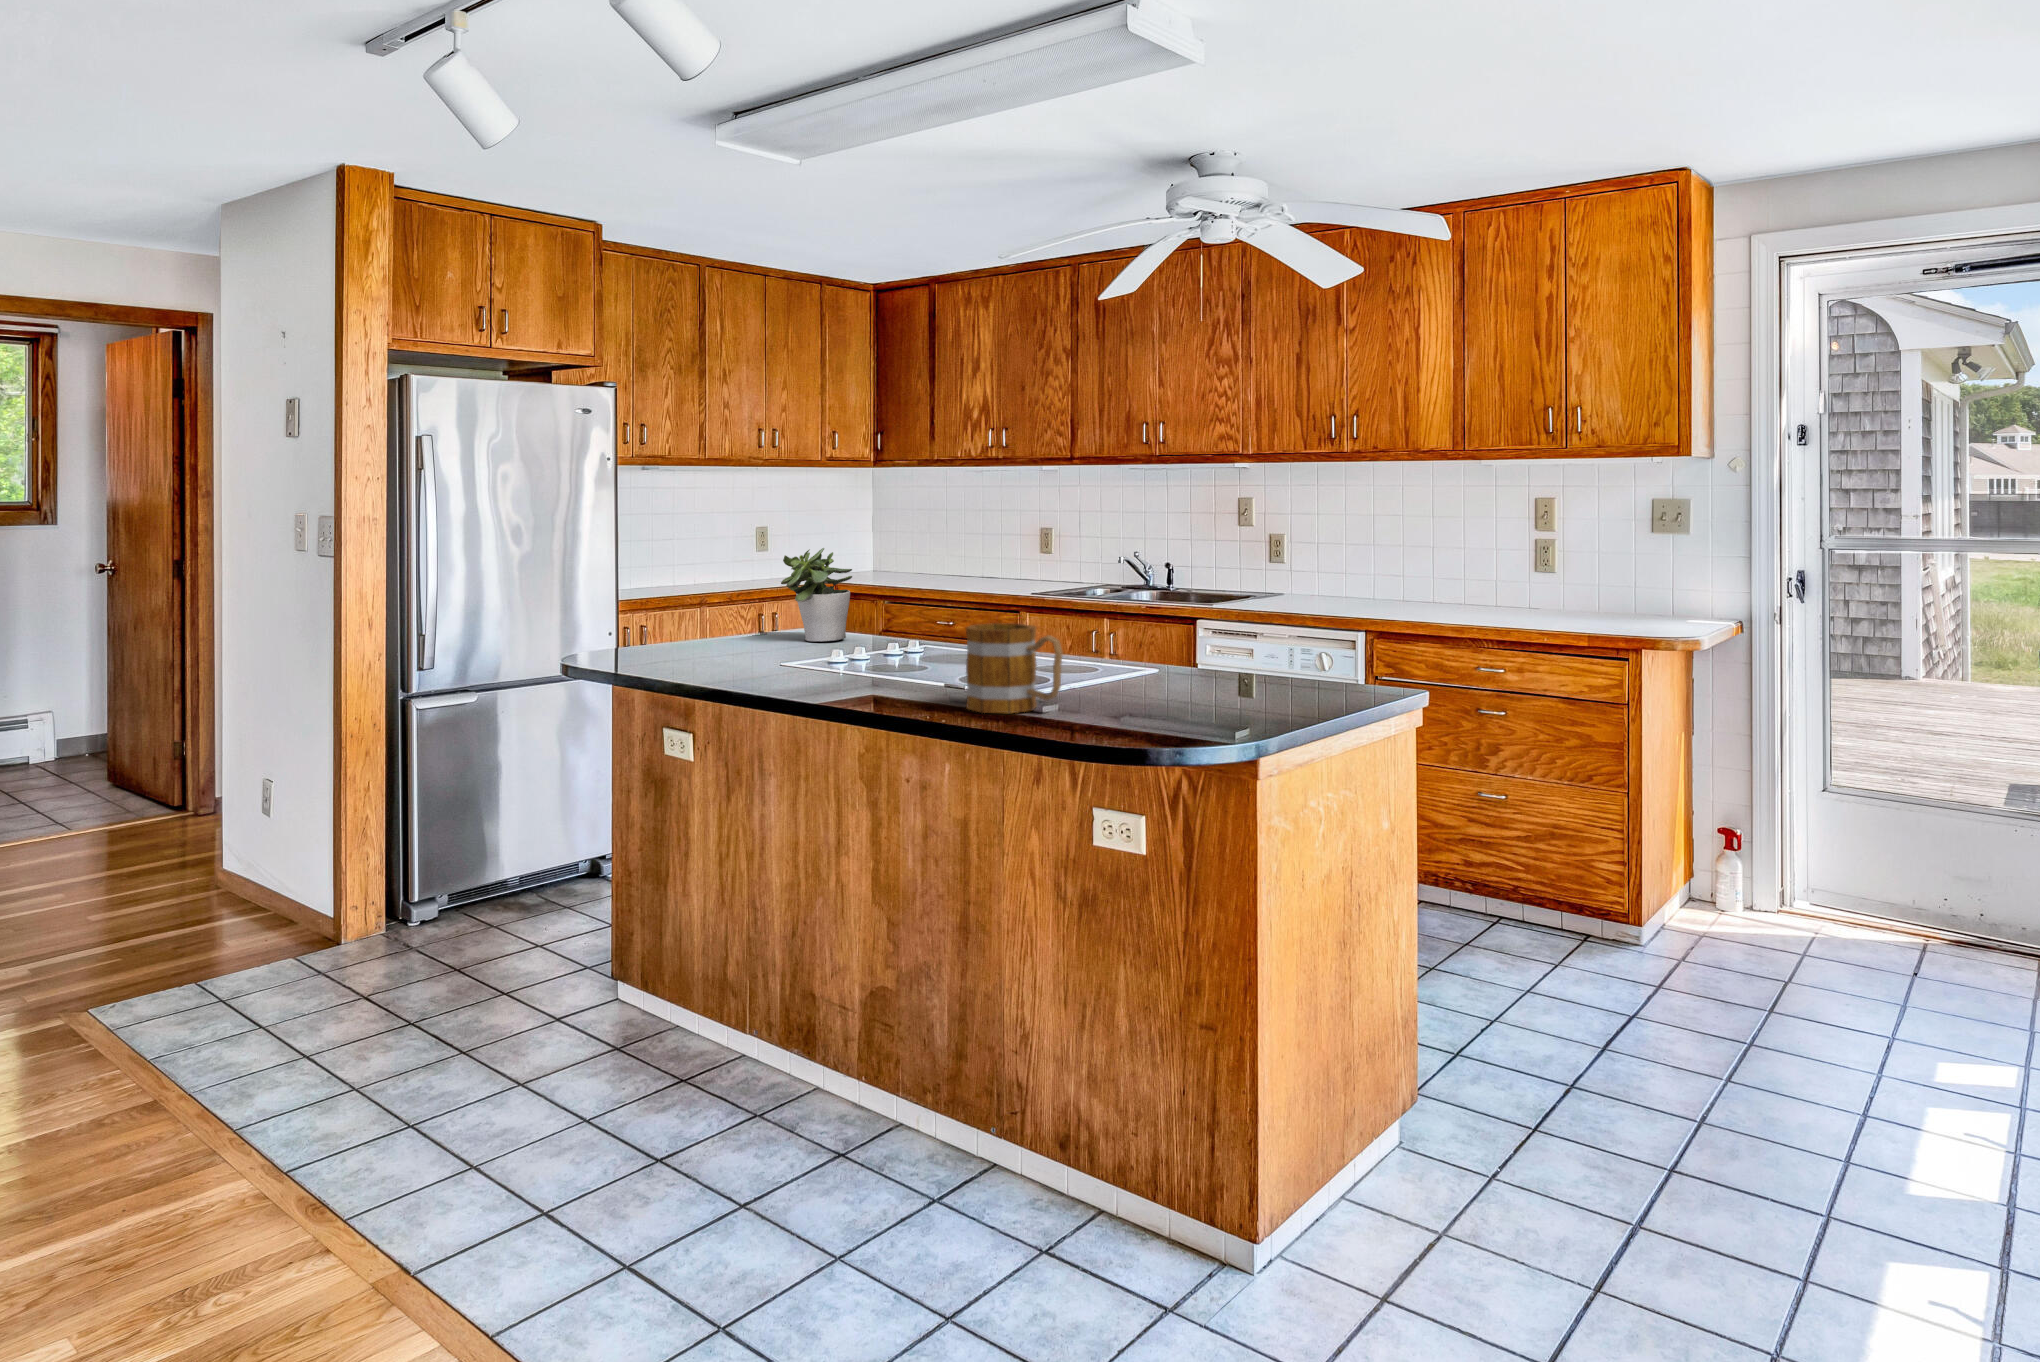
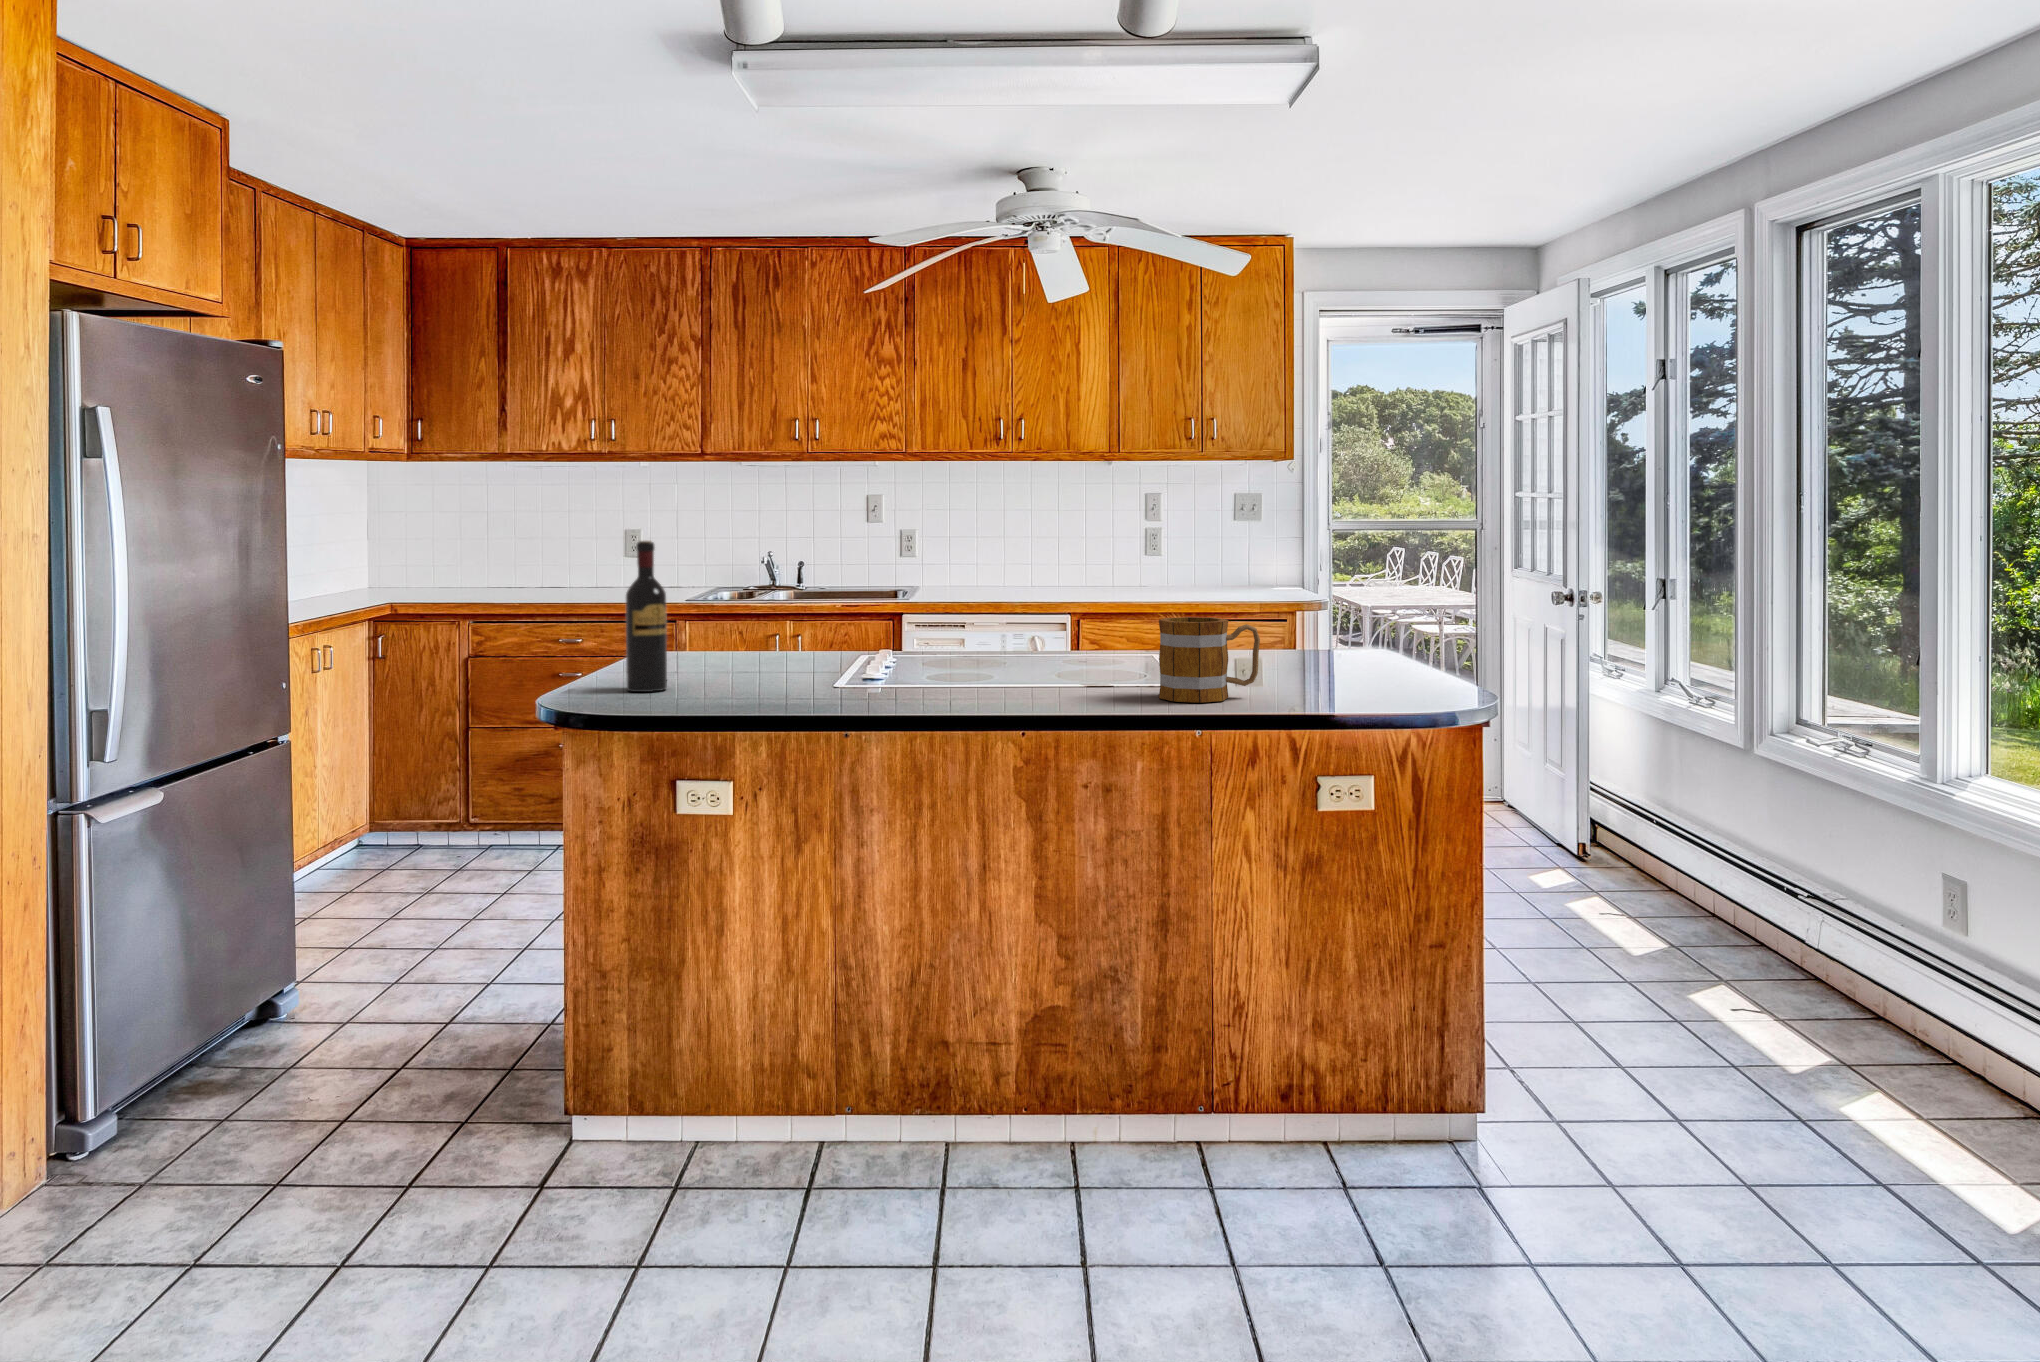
wine bottle: none [655,534,689,658] -> present [626,541,667,692]
potted plant: present [781,548,852,642] -> none [674,555,774,665]

